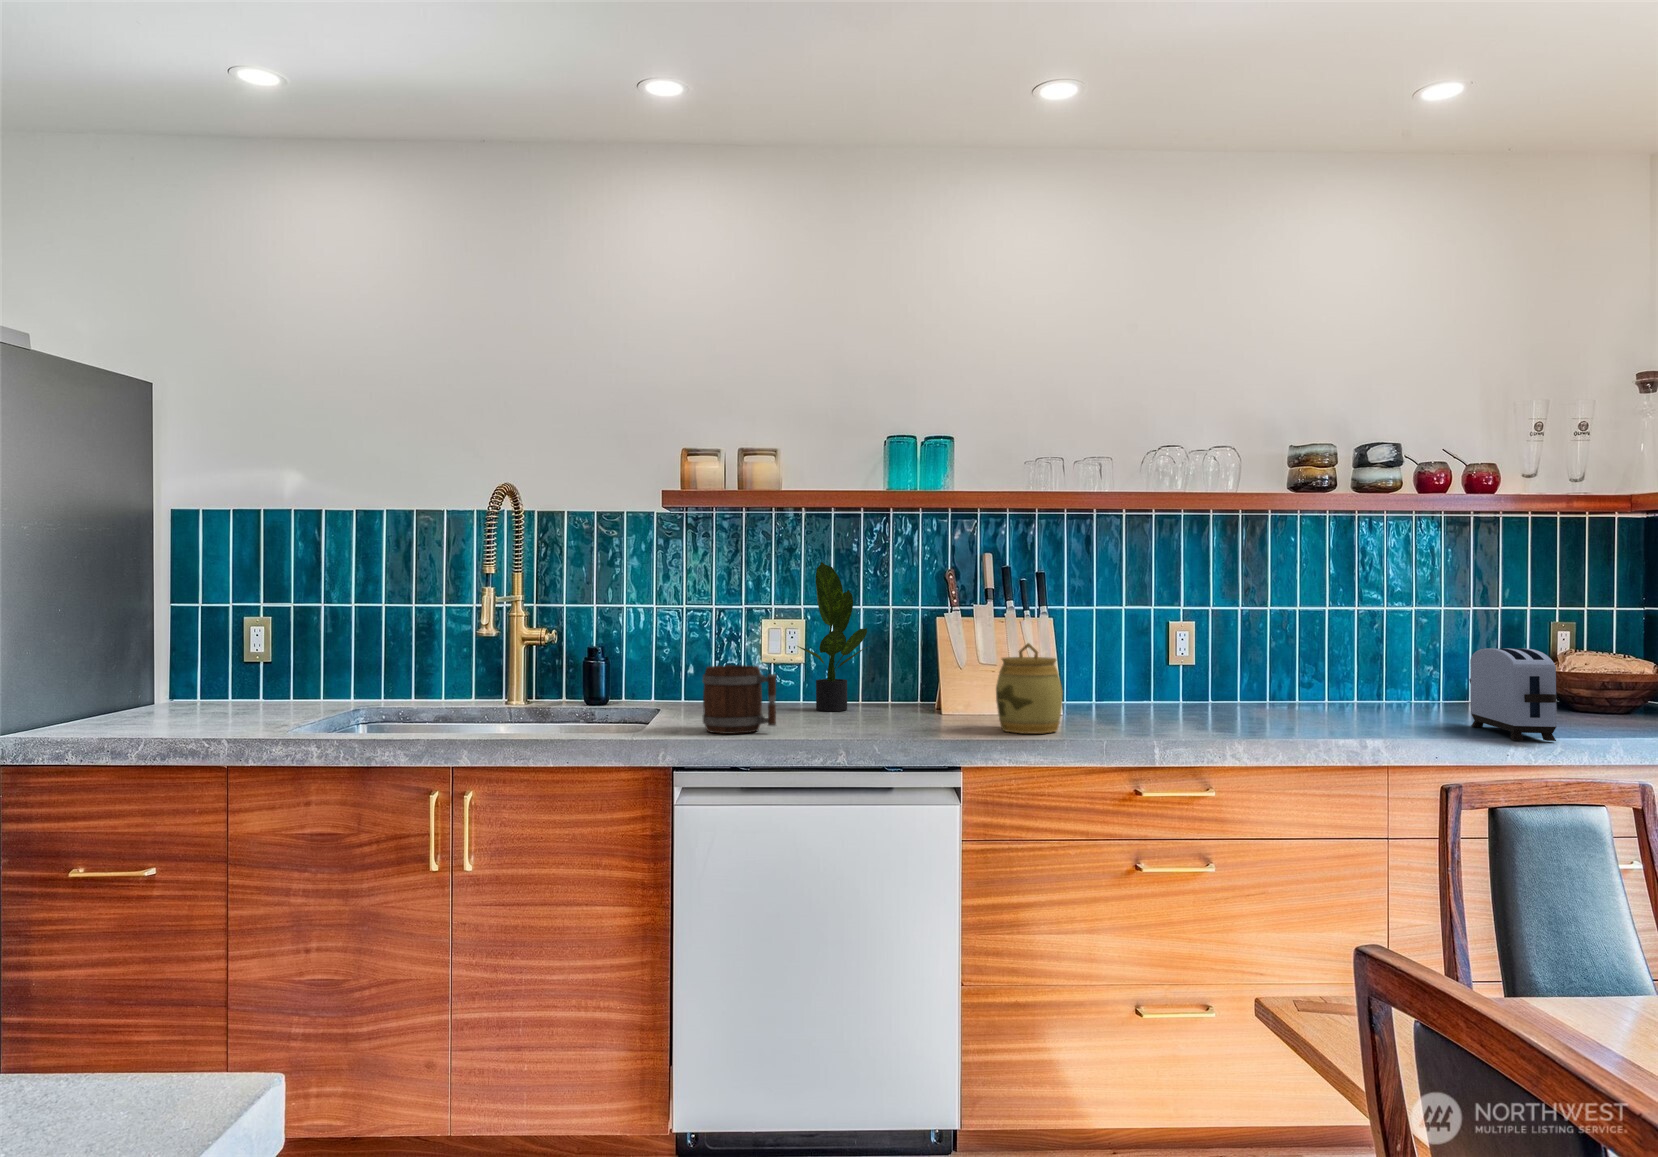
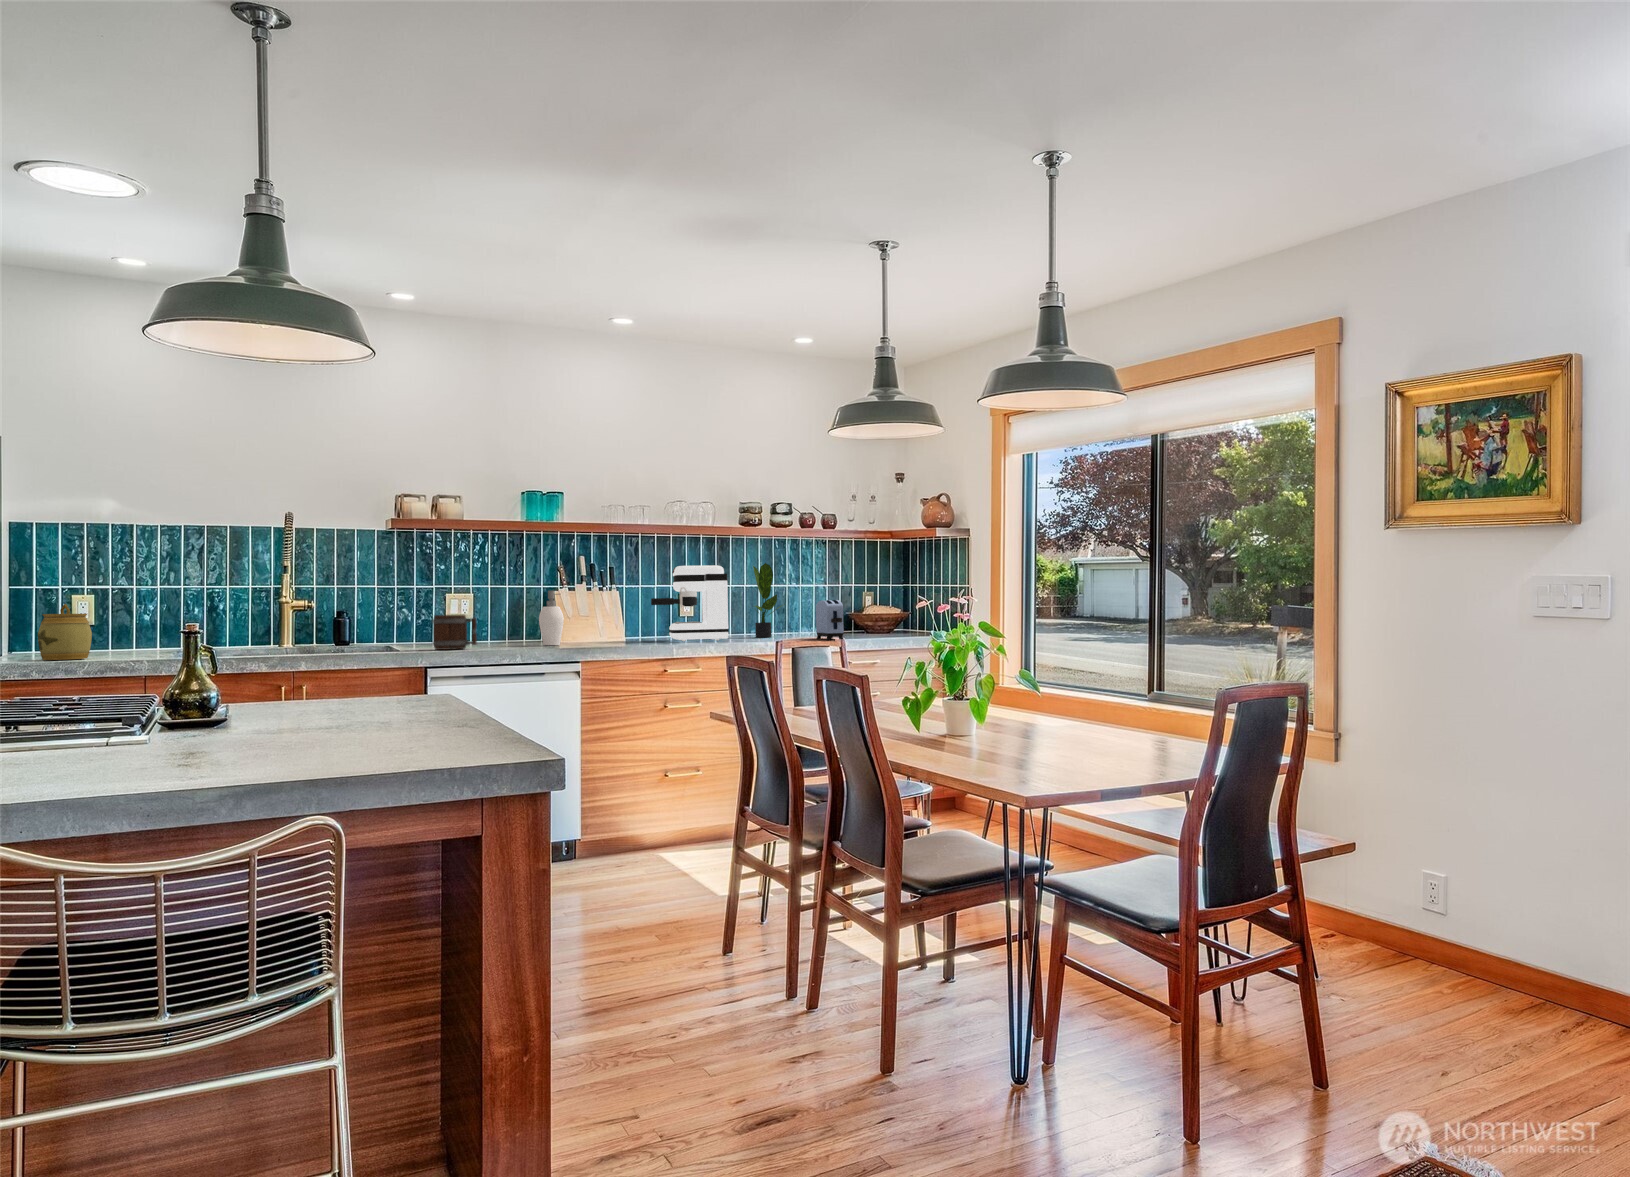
potted plant: present [798,562,867,711] -> present [753,563,781,637]
coffee maker: none [1114,572,1275,725] -> present [651,565,728,641]
soap dispenser: none [899,621,946,724] -> present [539,591,564,645]
jar: present [996,643,1063,733] -> present [38,604,92,660]

